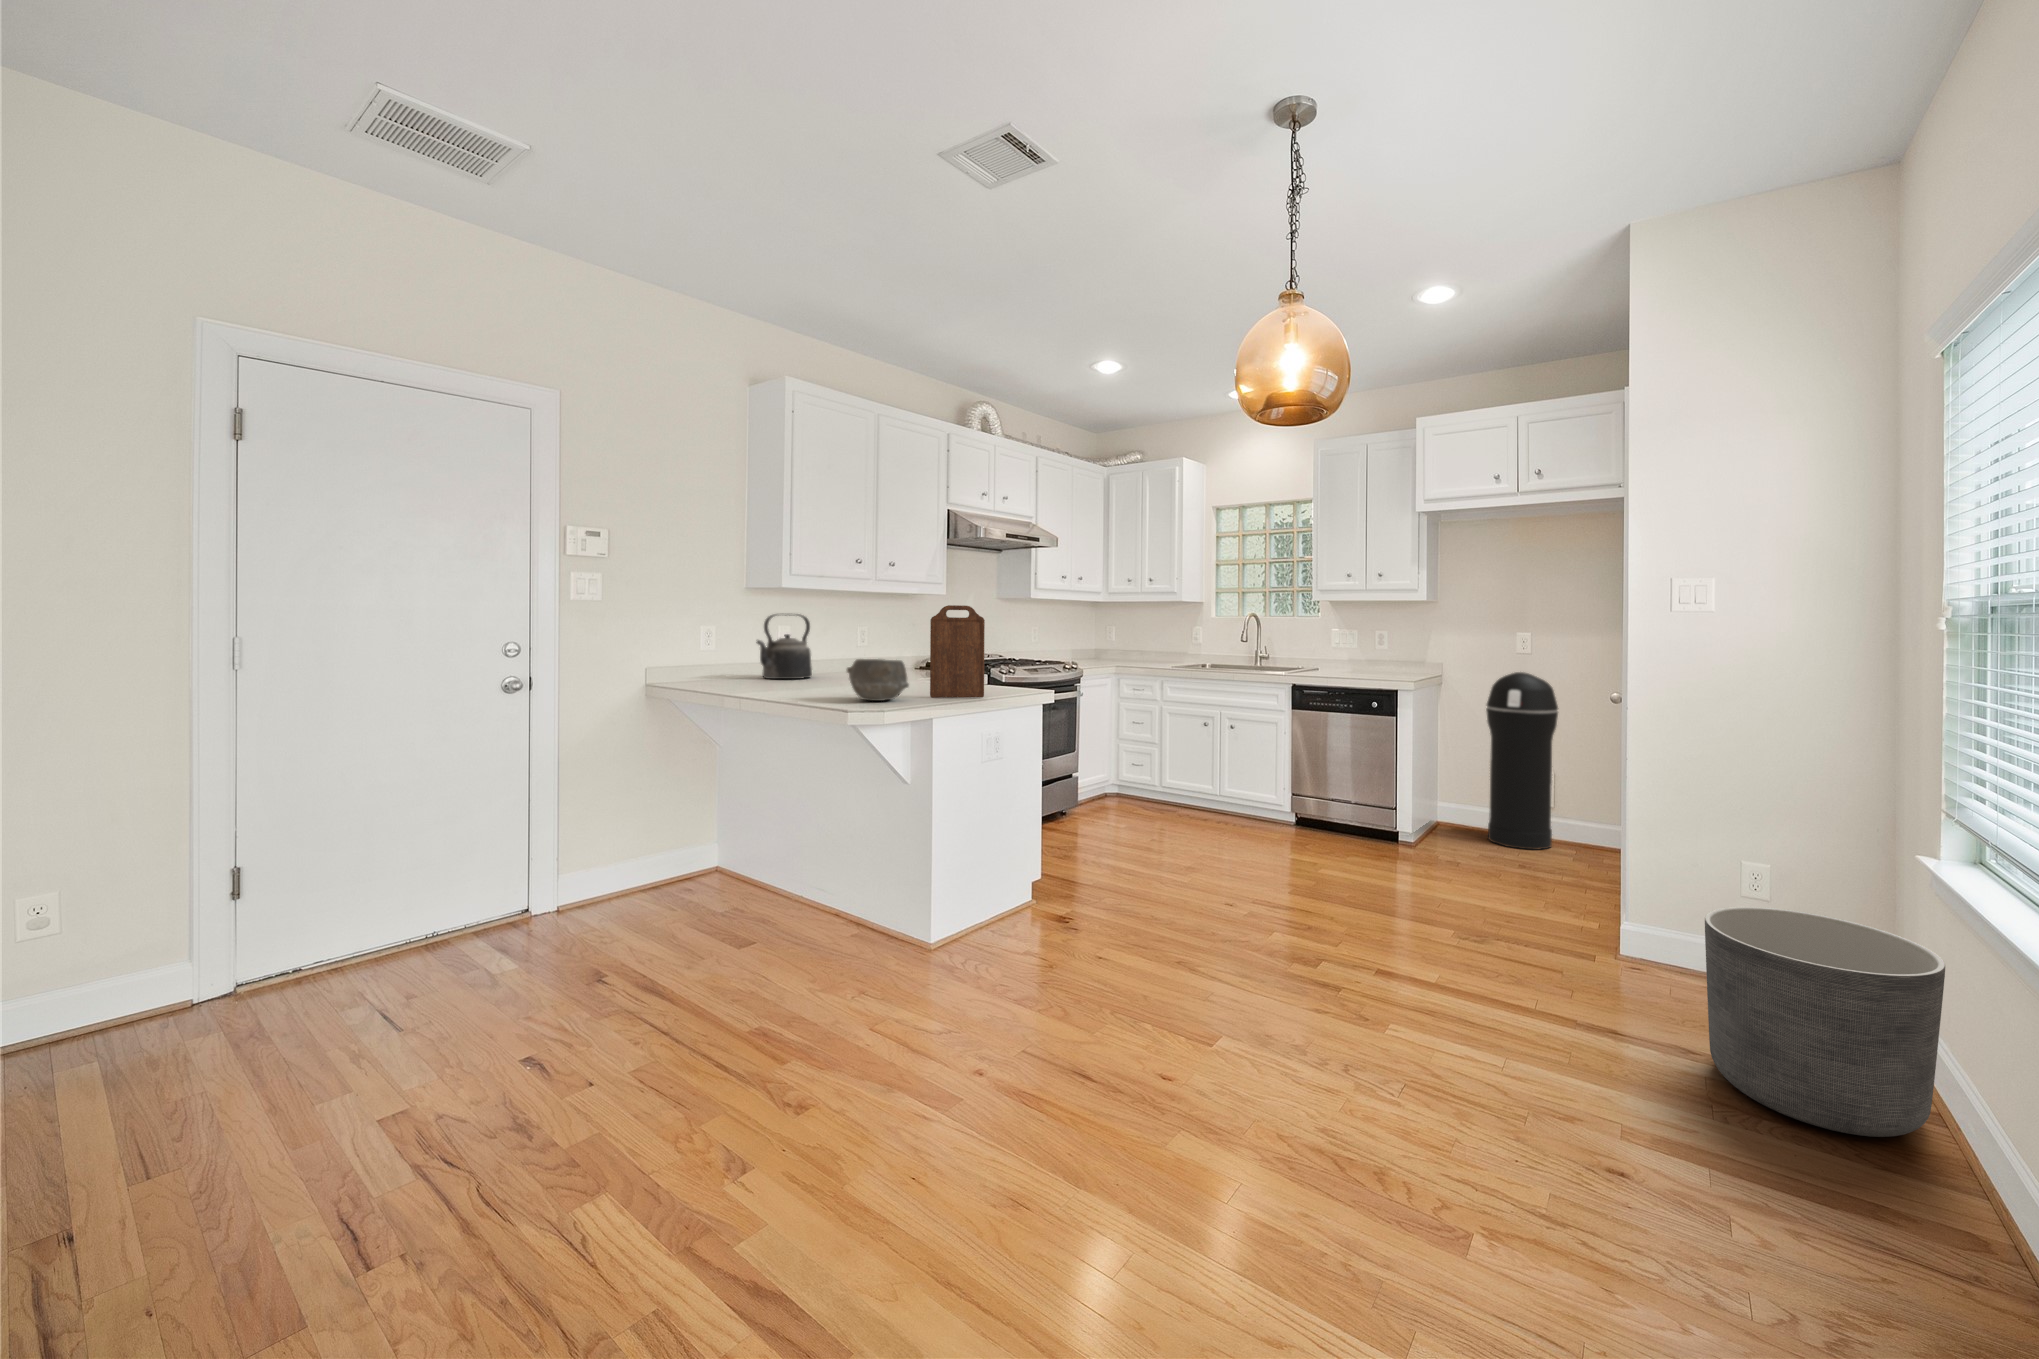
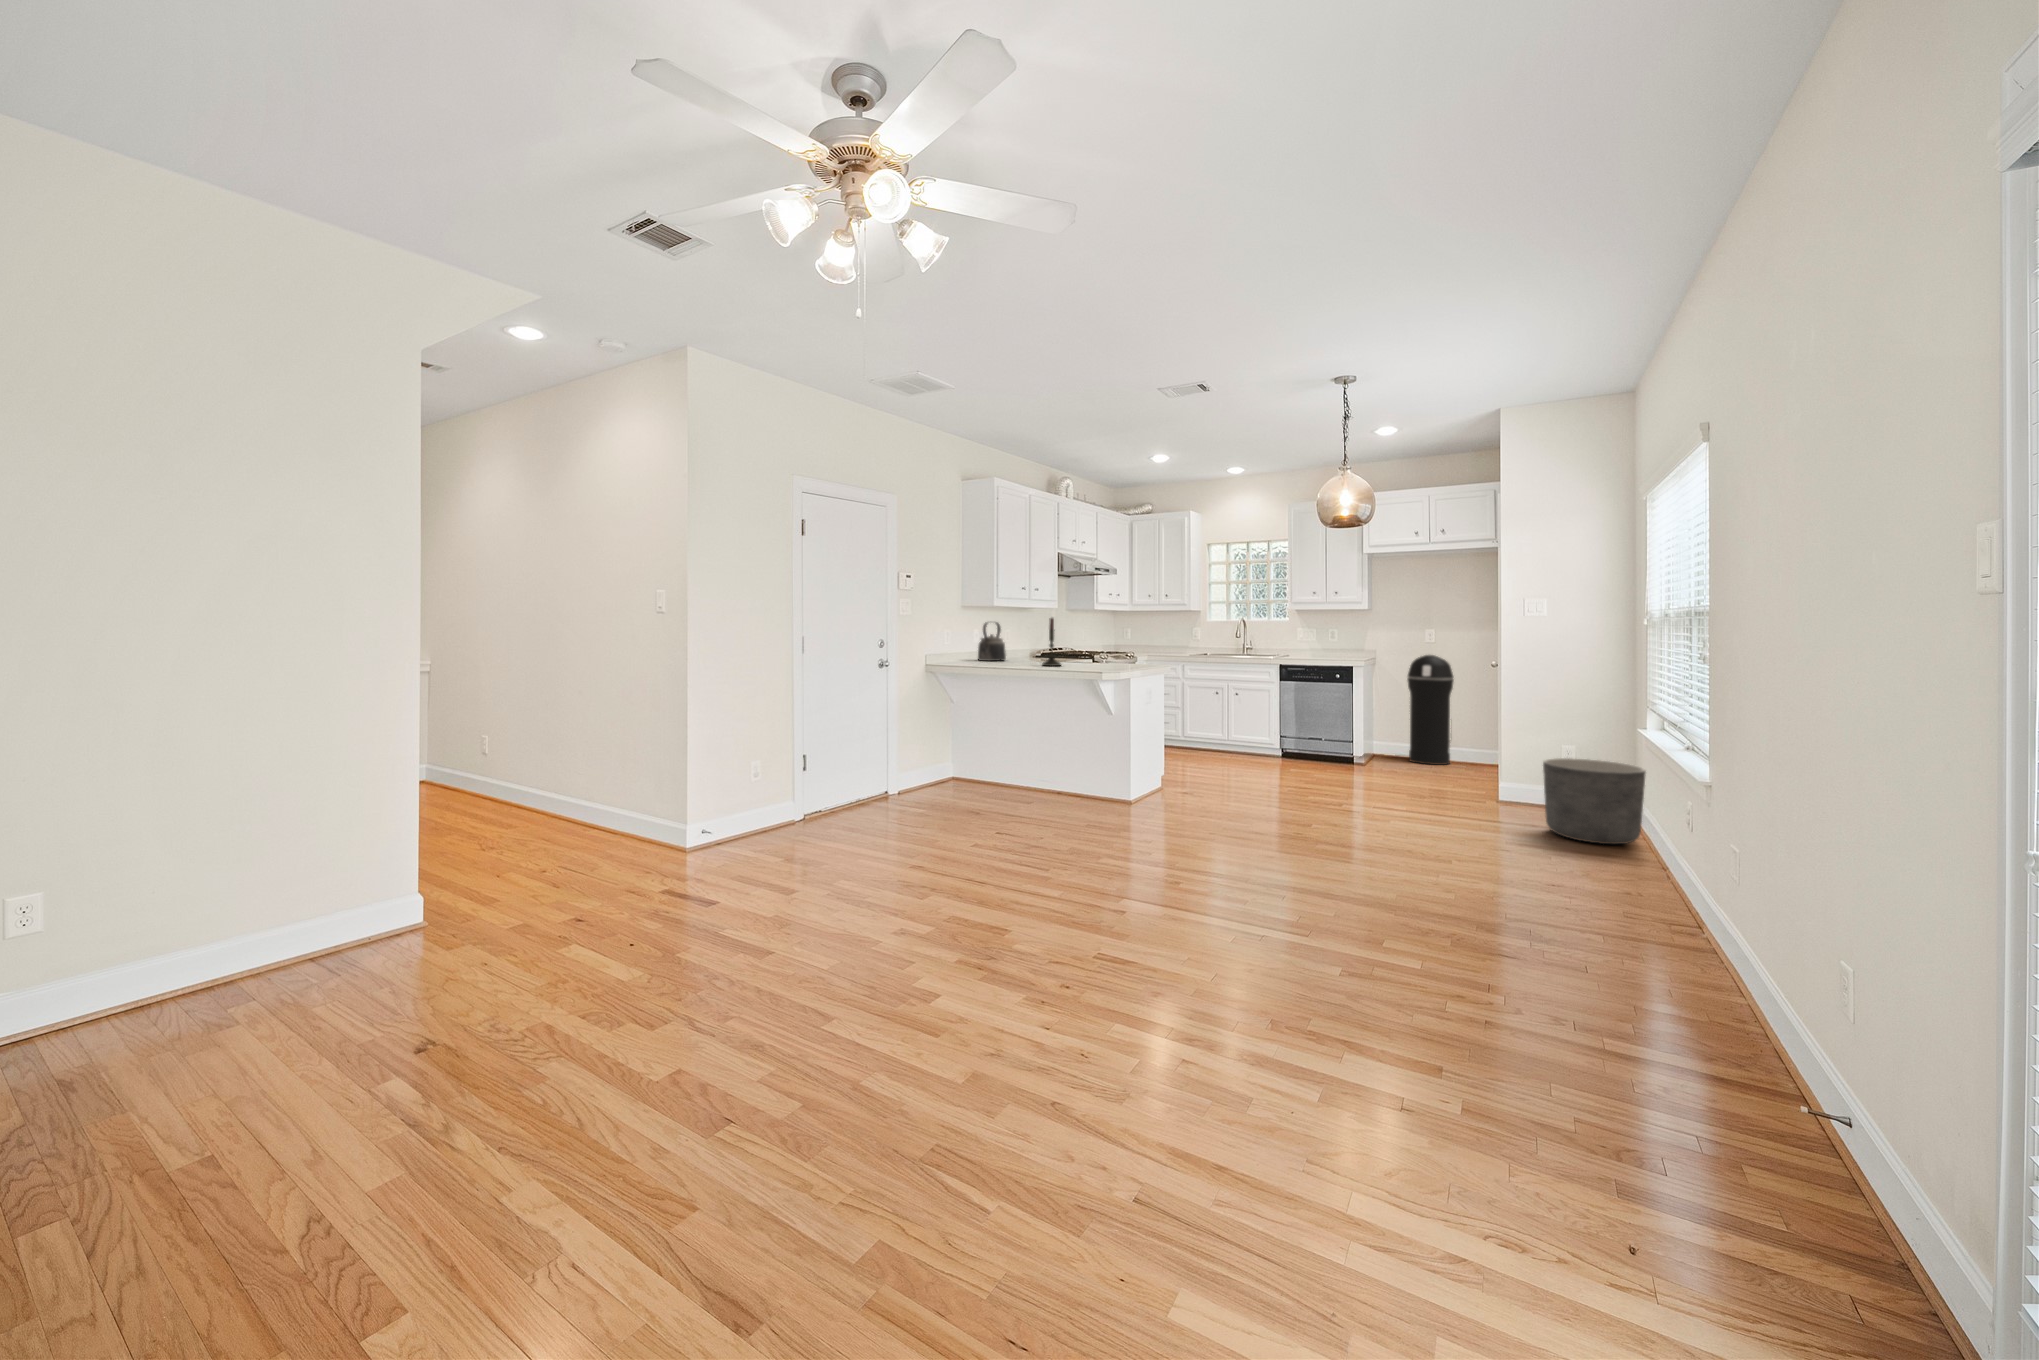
candle: none [816,603,852,692] -> present [1042,618,1061,666]
cutting board: present [930,605,985,697] -> none [1115,617,1144,668]
bowl: present [847,659,909,701] -> none [1079,647,1112,669]

